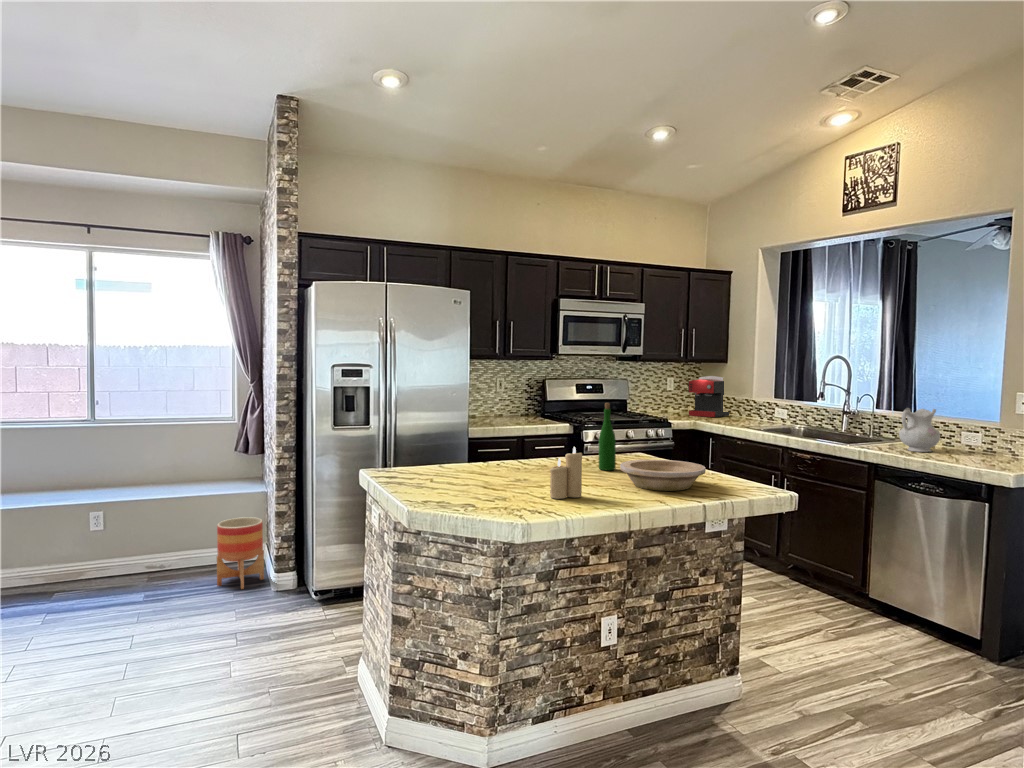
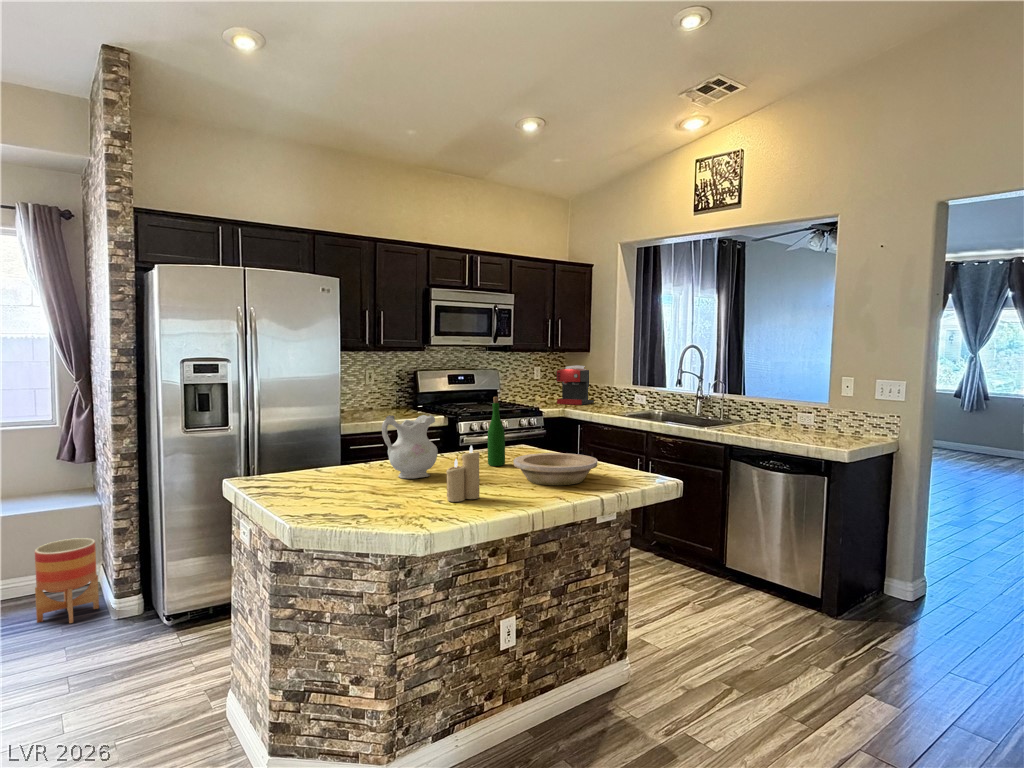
ceramic pitcher: present [899,408,940,452] -> present [382,415,438,479]

